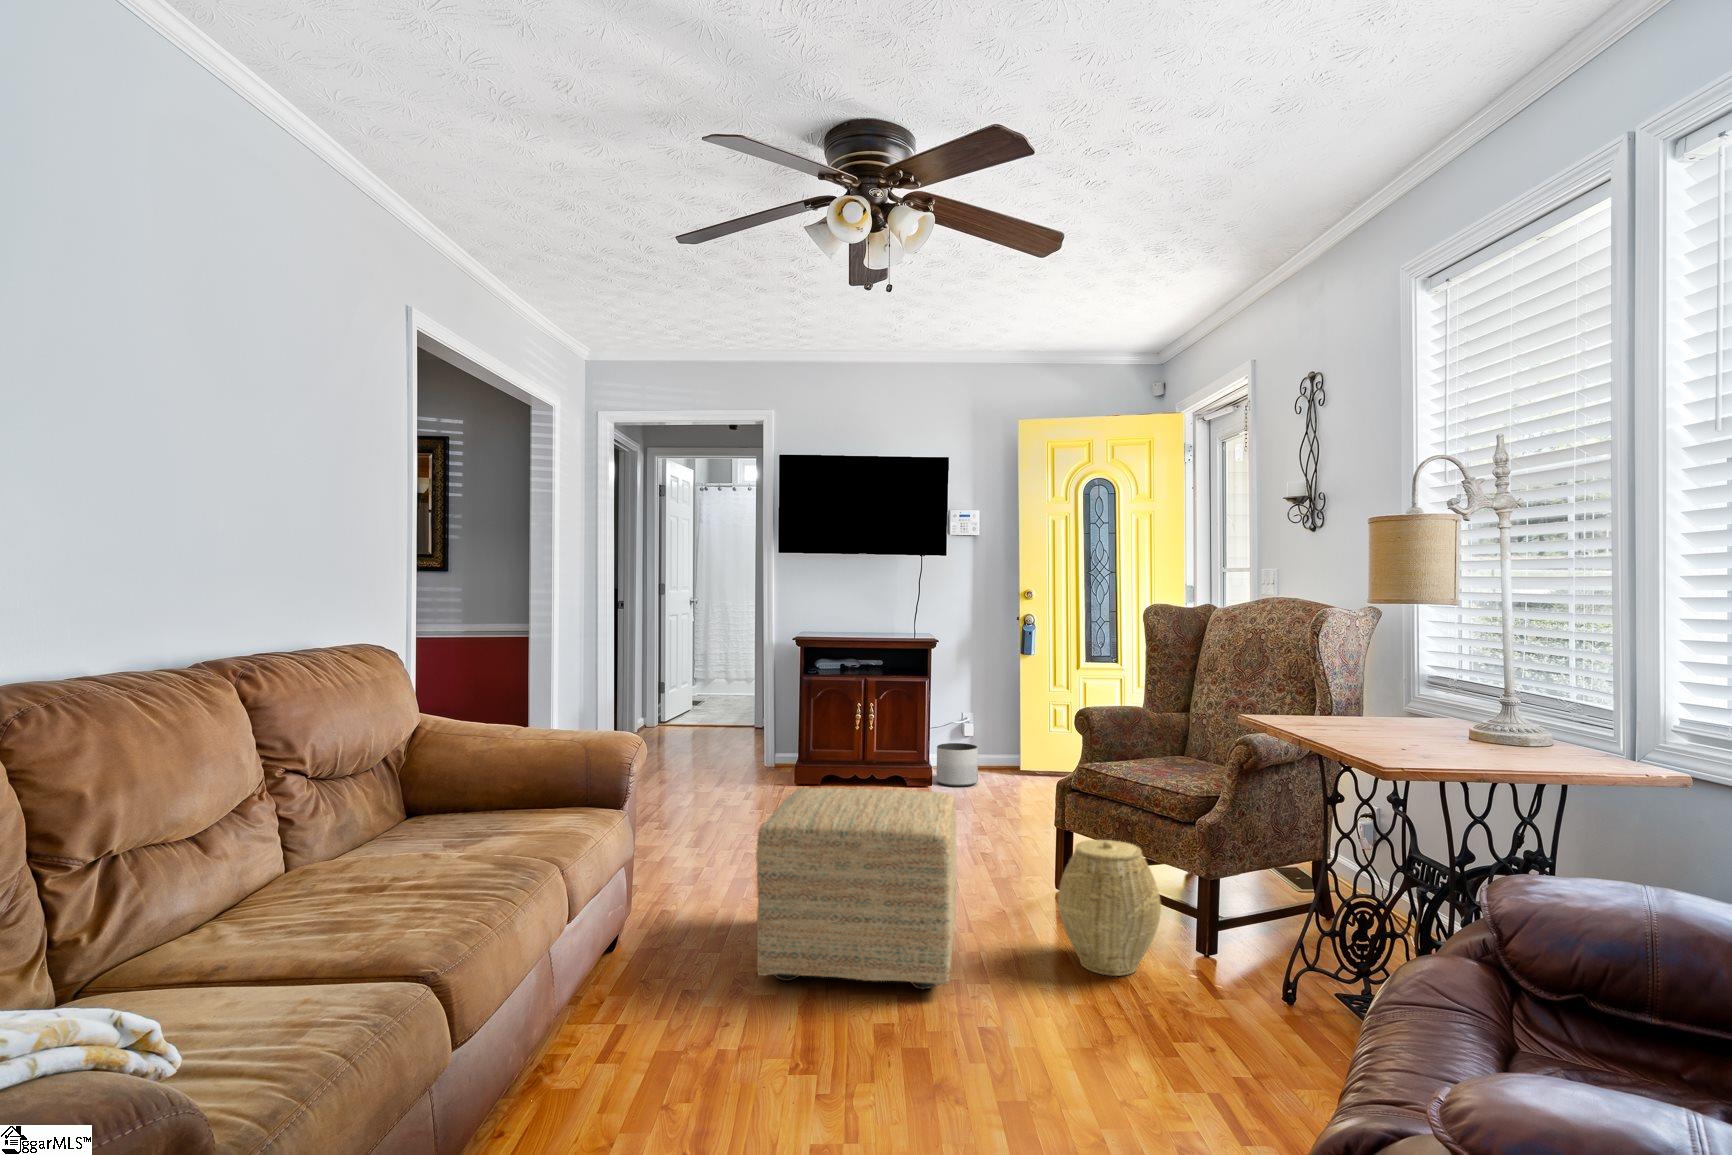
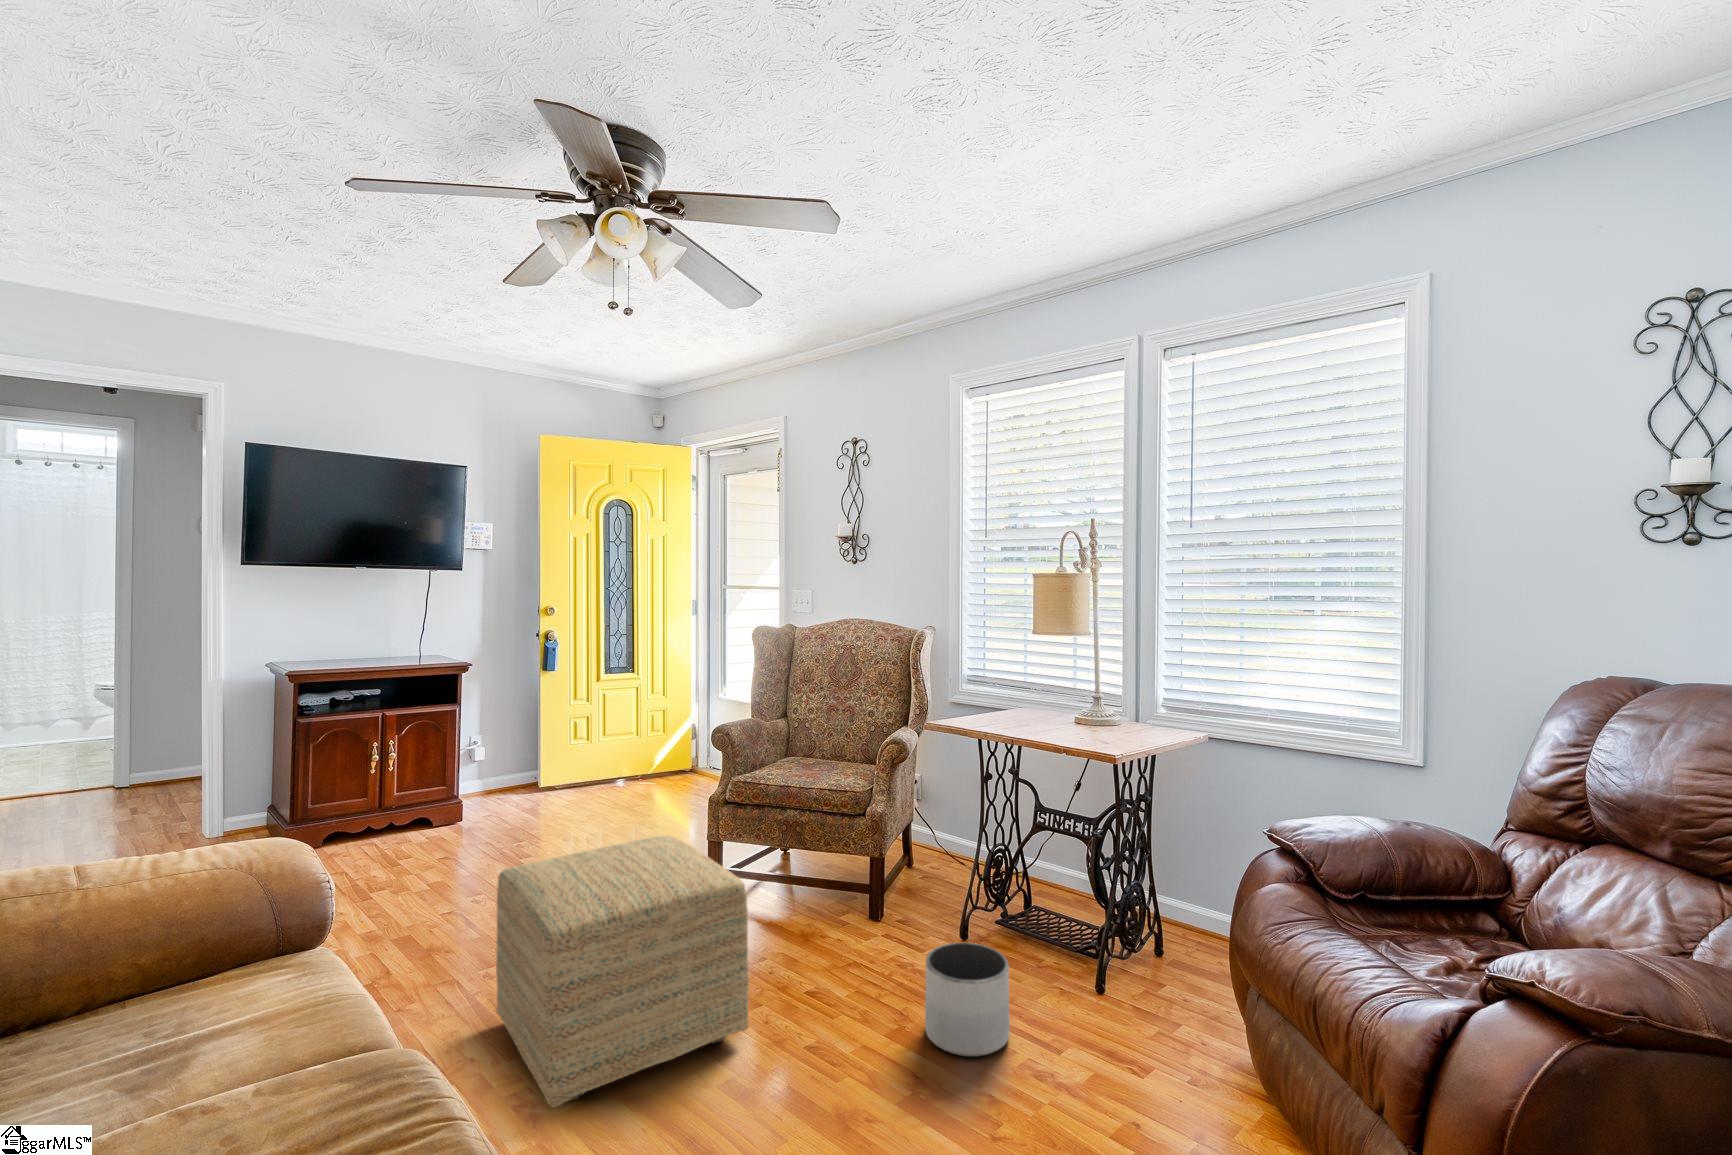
planter: present [937,743,978,787] -> present [925,942,1010,1057]
woven basket: present [1058,840,1161,976] -> none [779,843,865,964]

